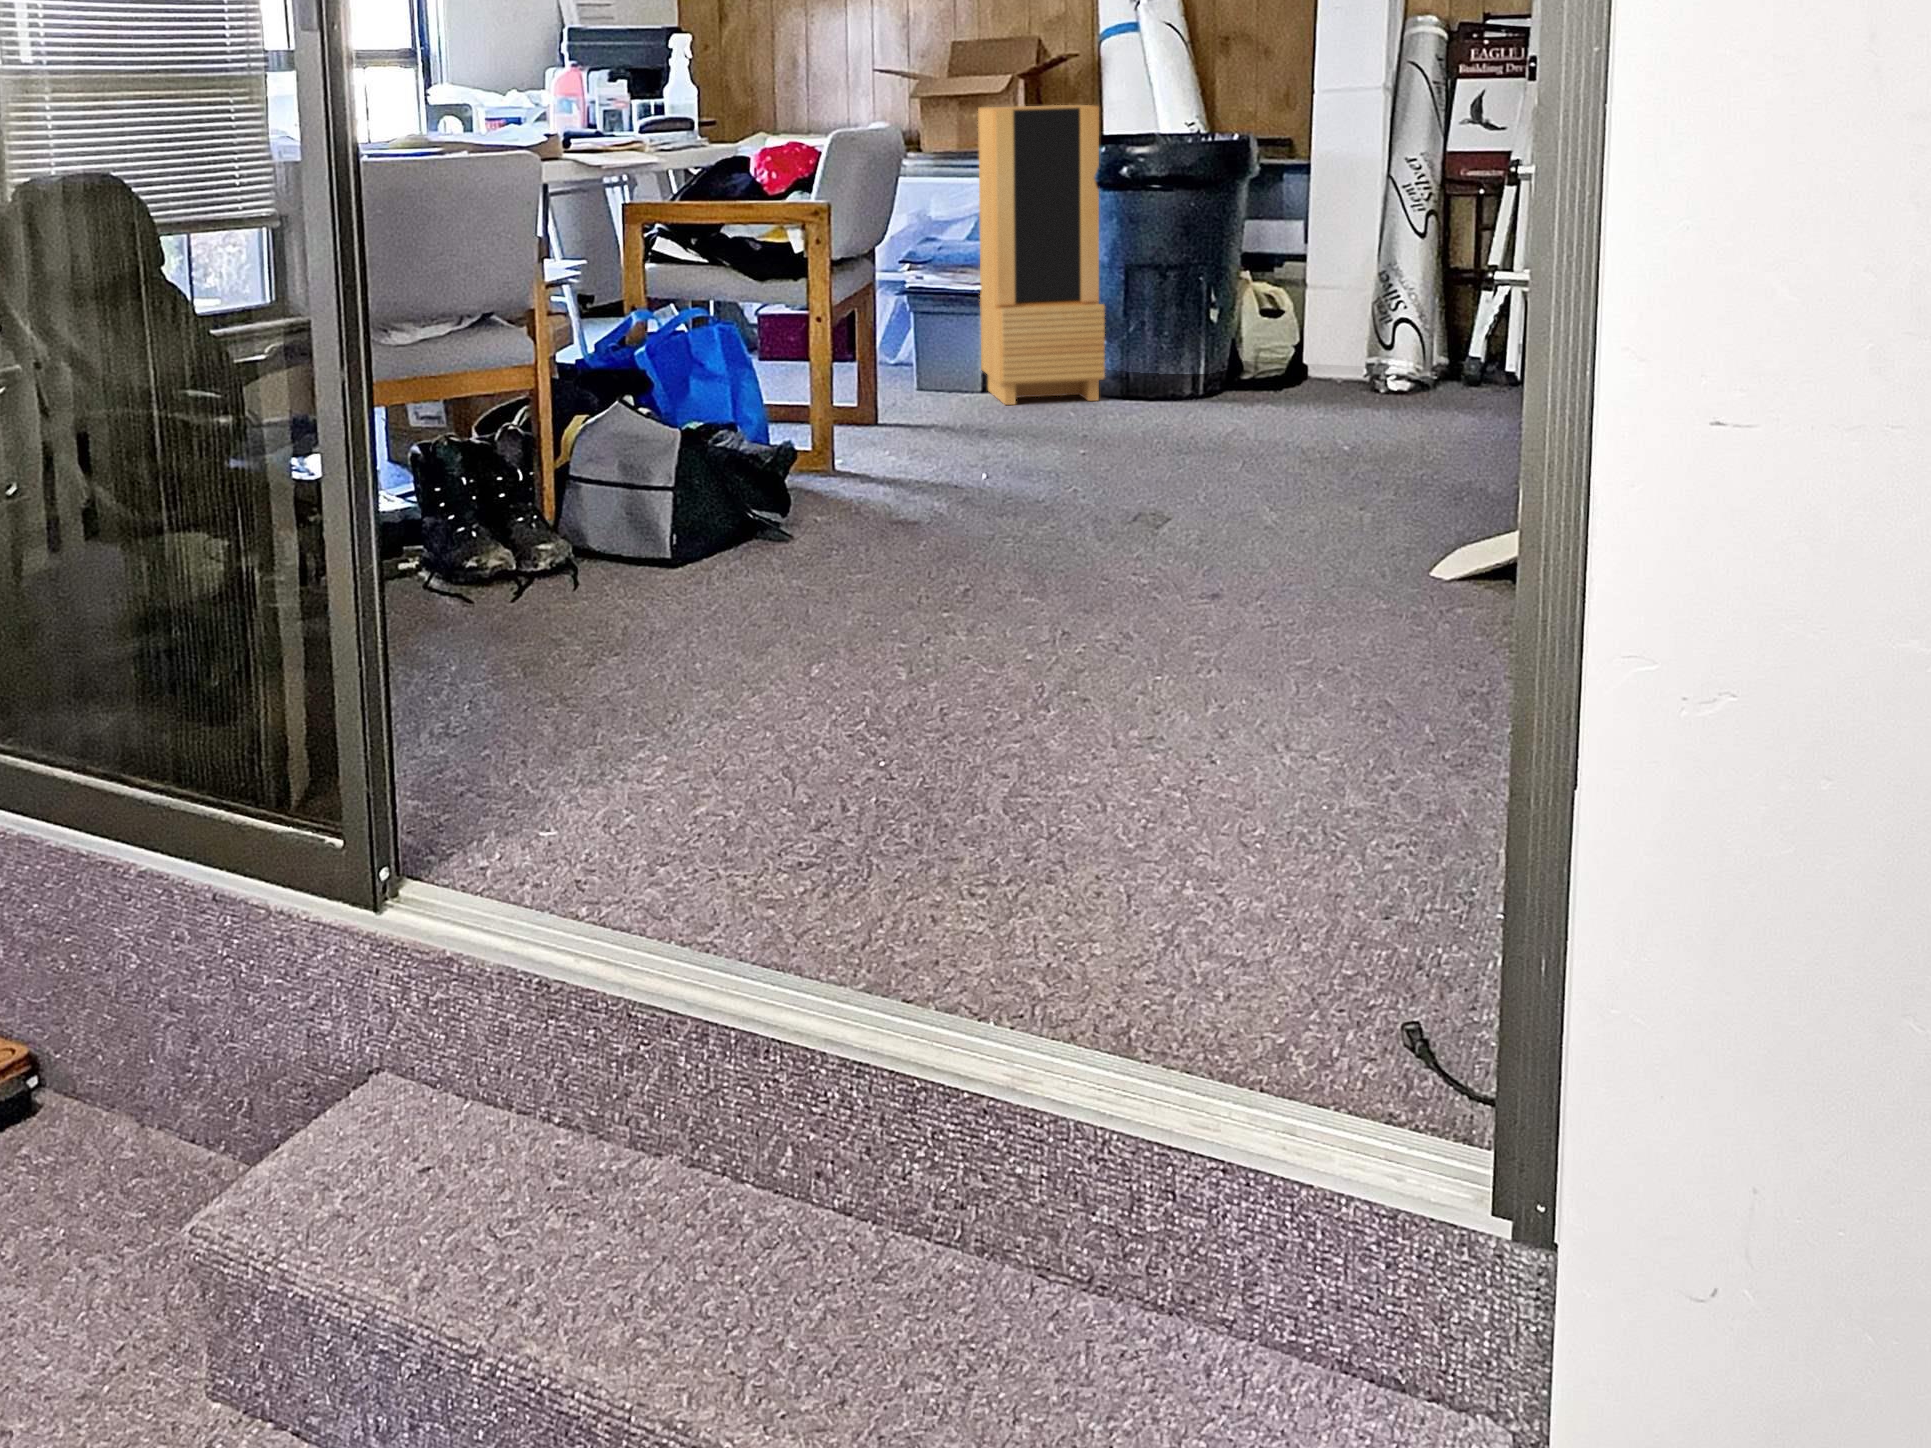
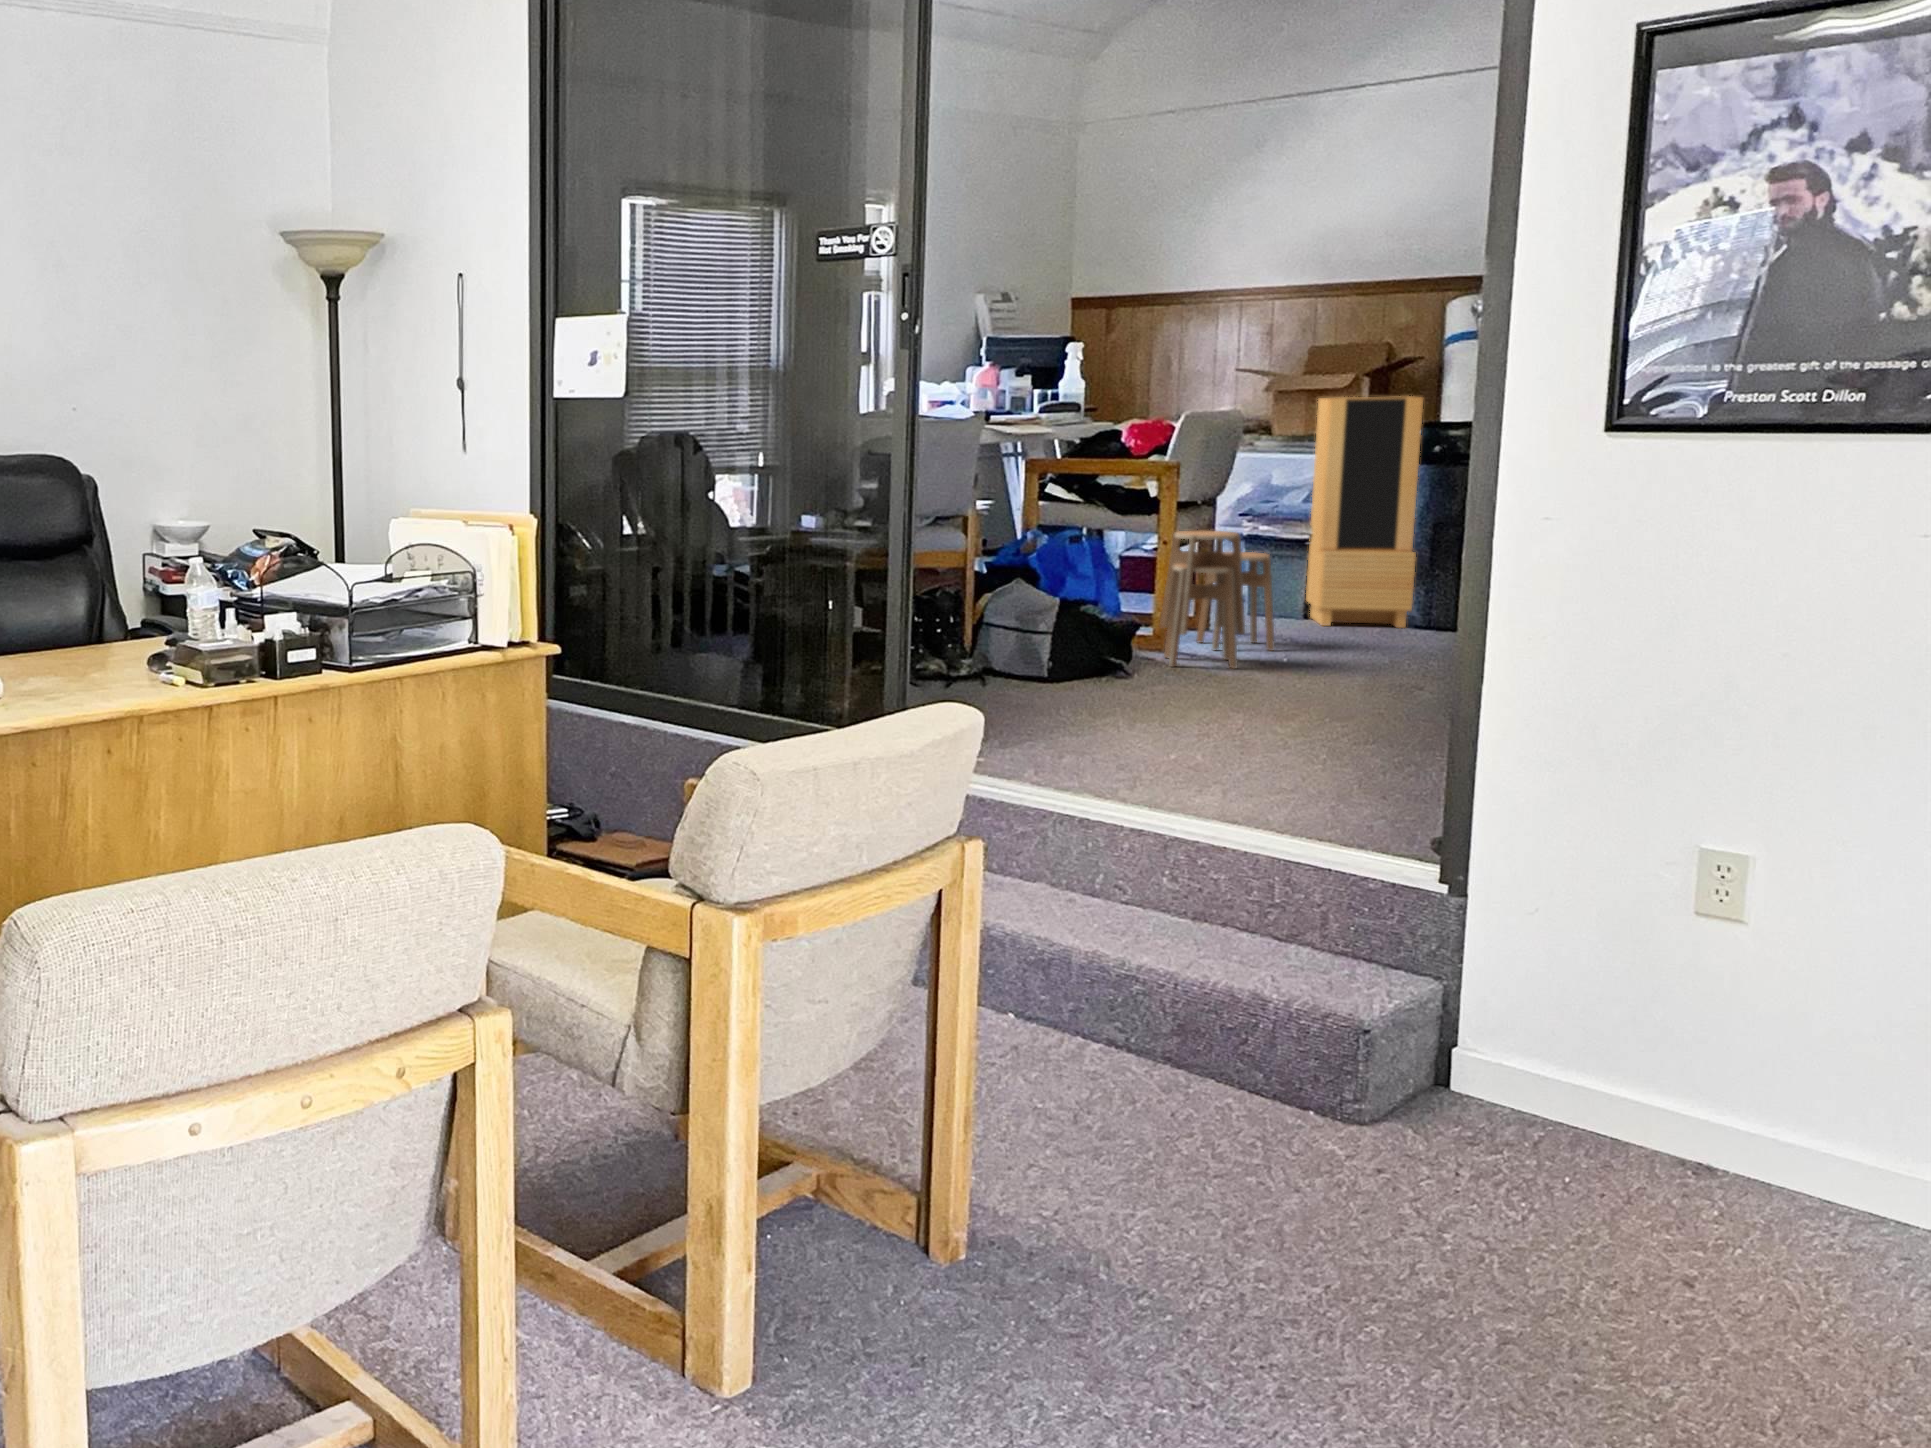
stool: none [821,303,965,507] -> present [1160,531,1275,669]

